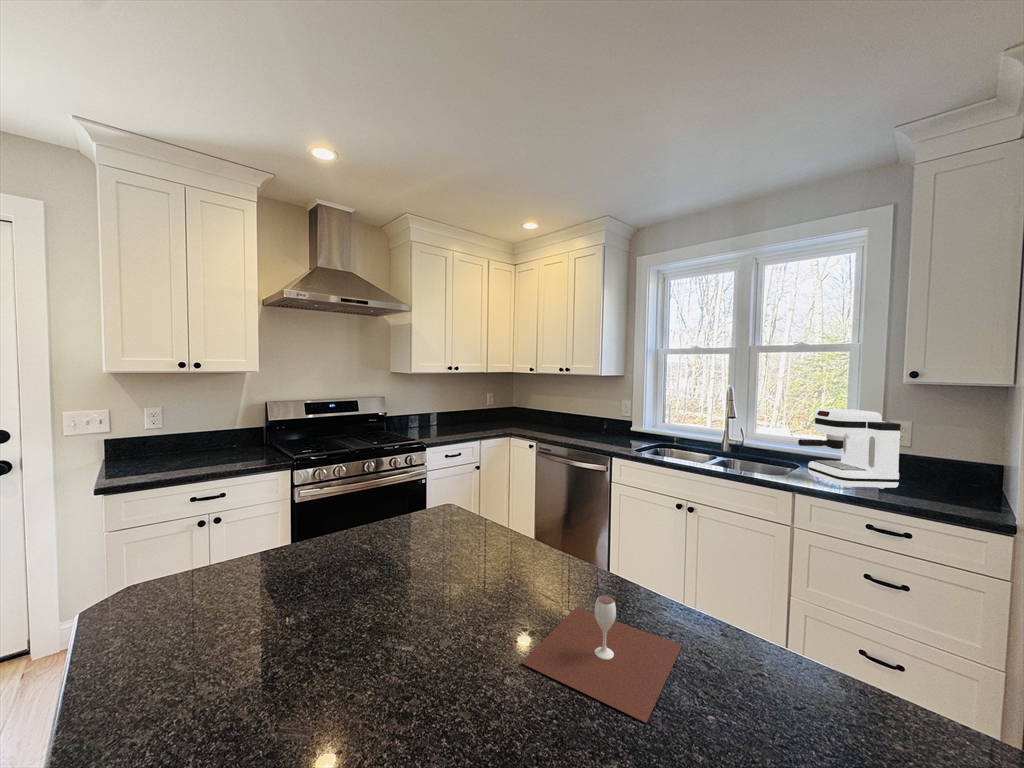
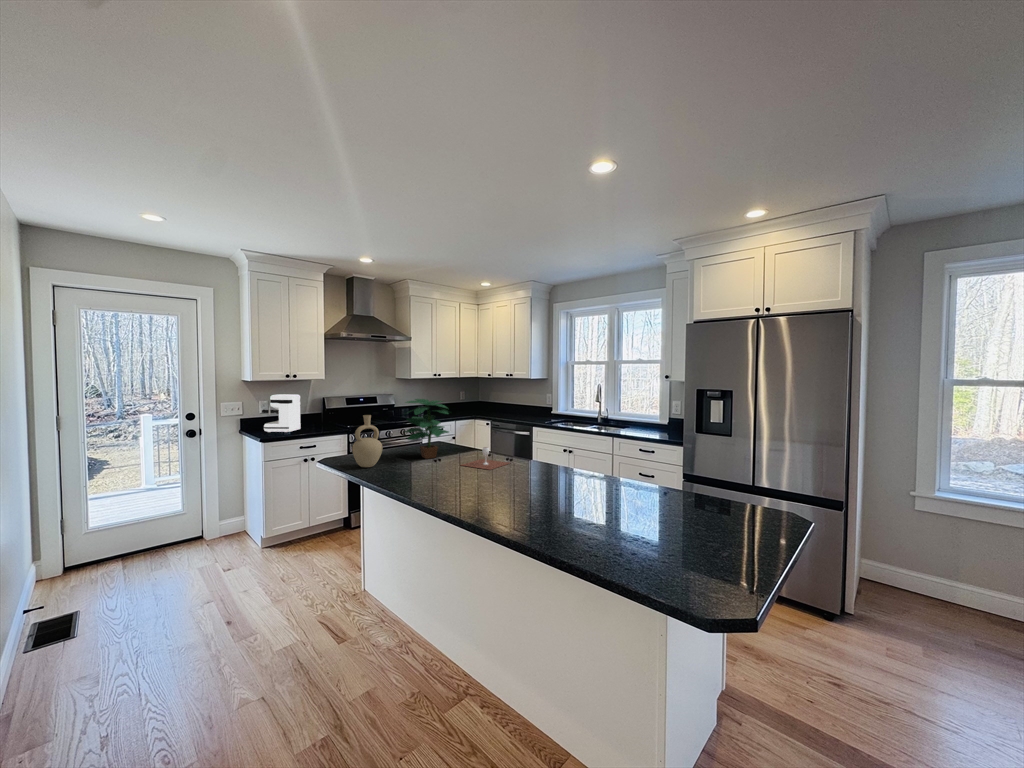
coffee maker: present [798,409,901,489] -> present [262,394,301,432]
potted plant: none [352,423,489,600] -> present [405,399,449,459]
vase: none [148,488,267,677] -> present [352,415,382,467]

